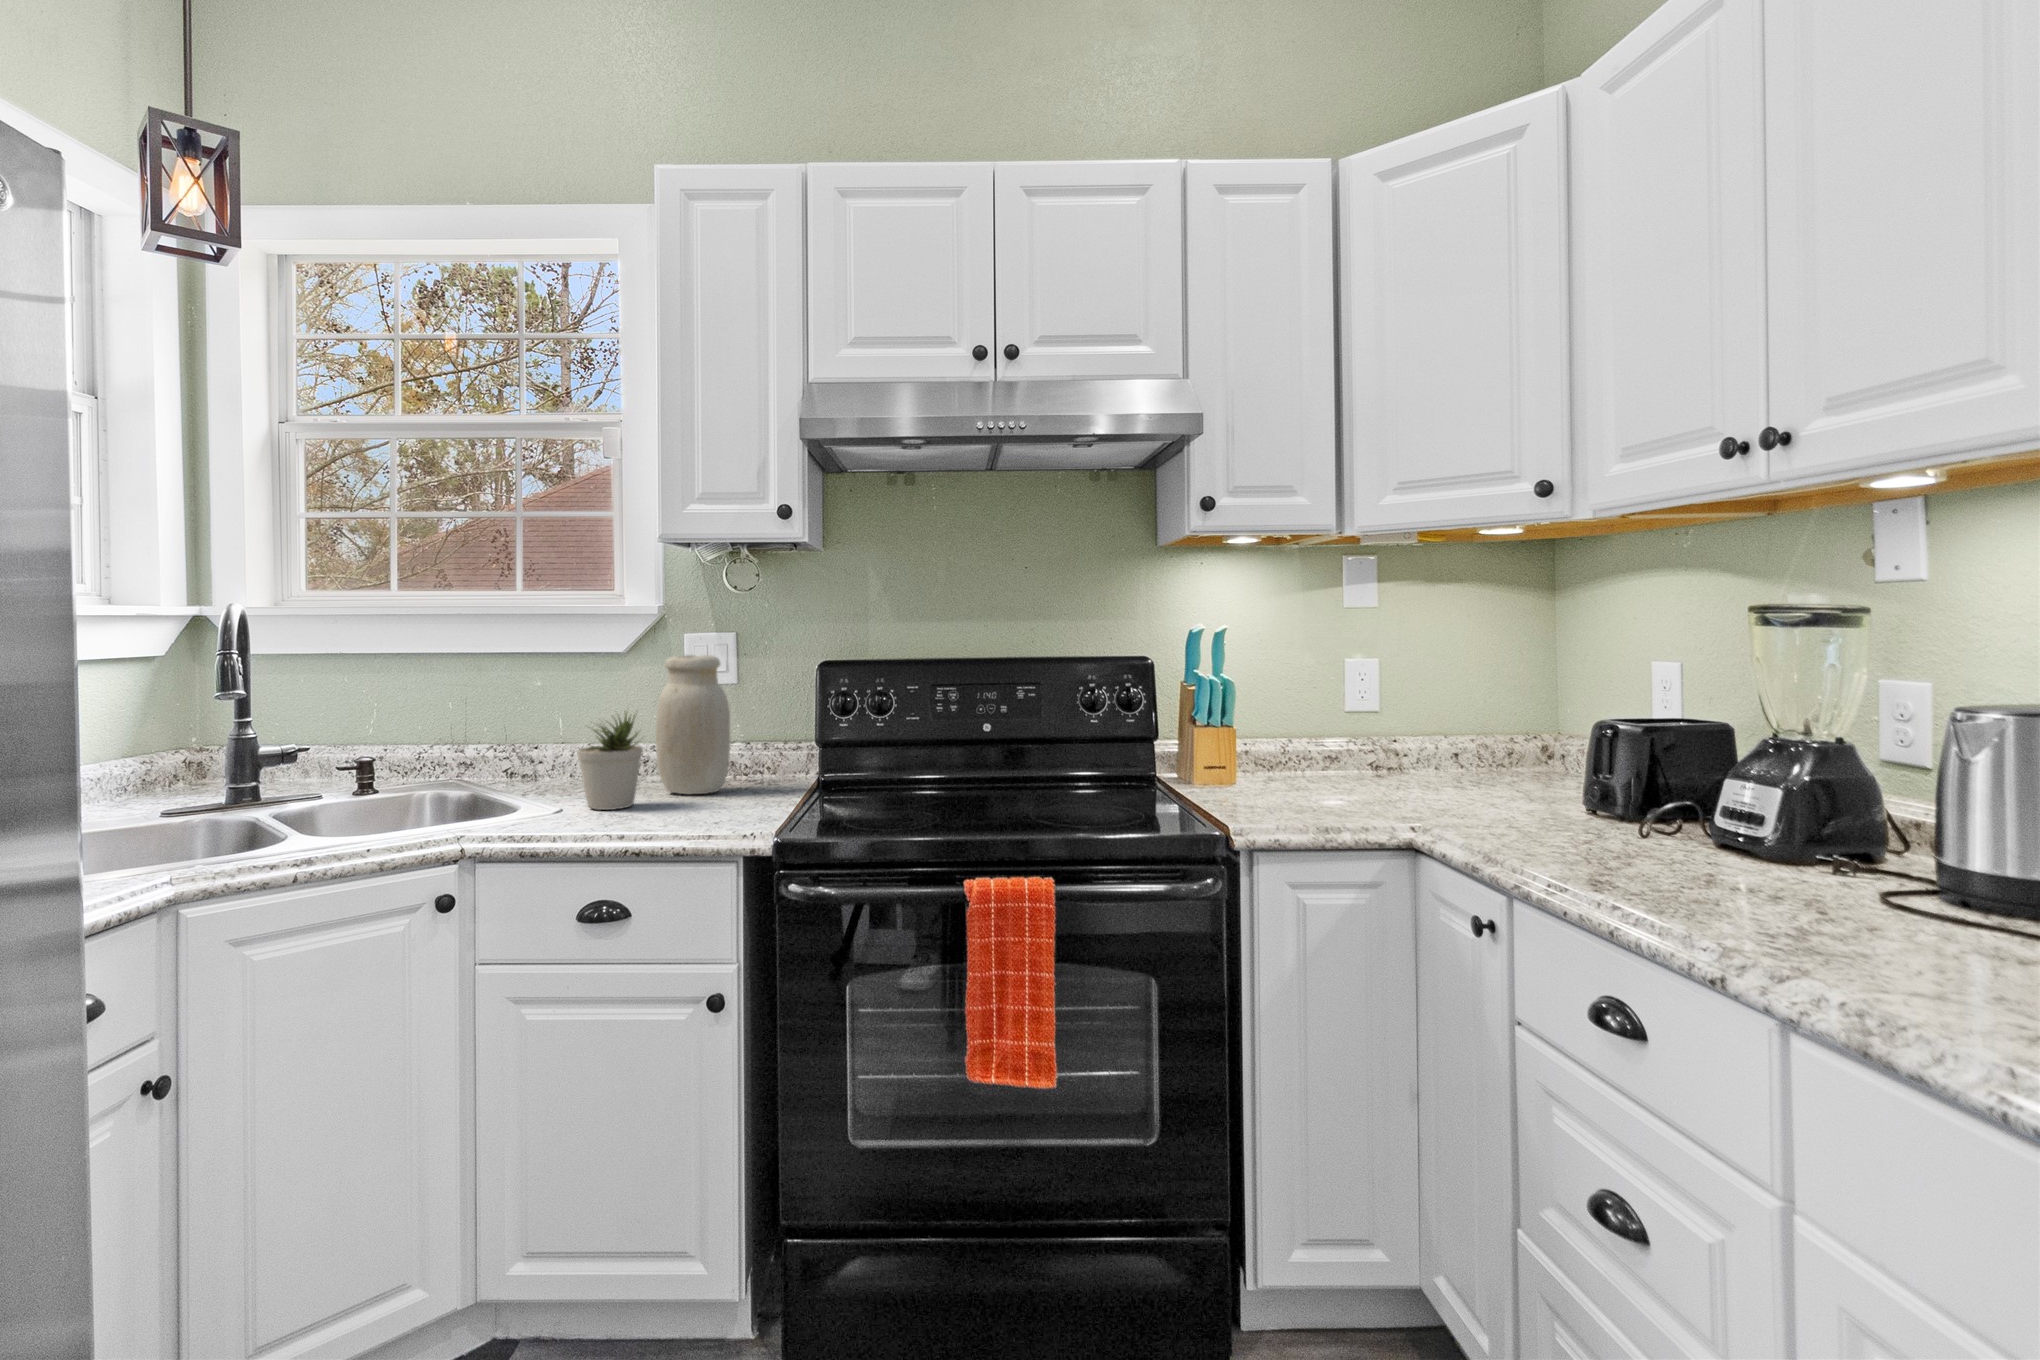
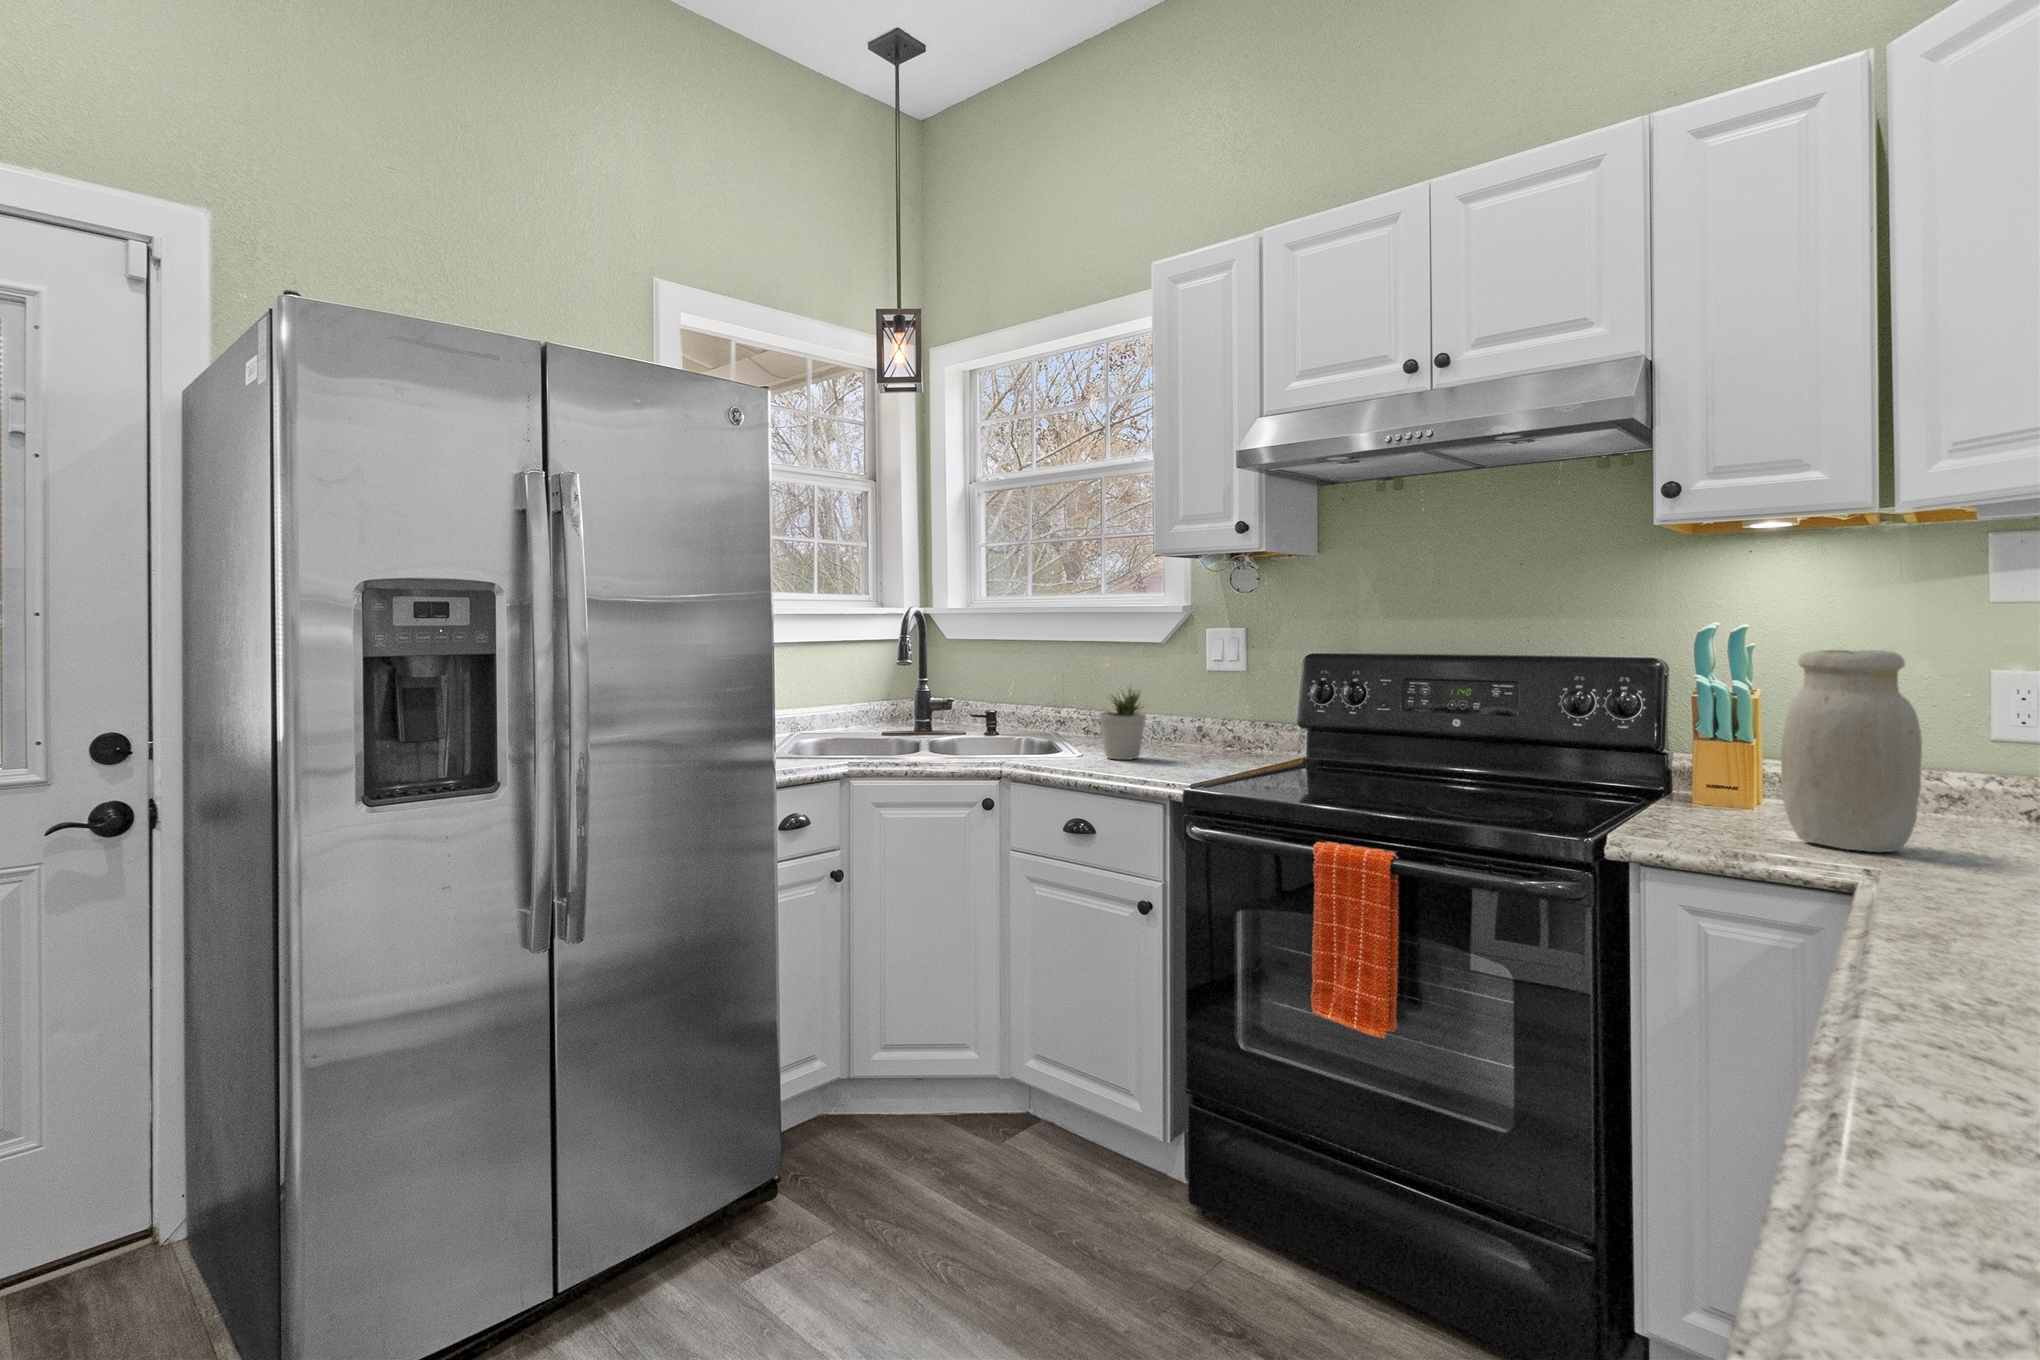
jar: present [656,655,730,794] -> present [1781,650,1922,852]

